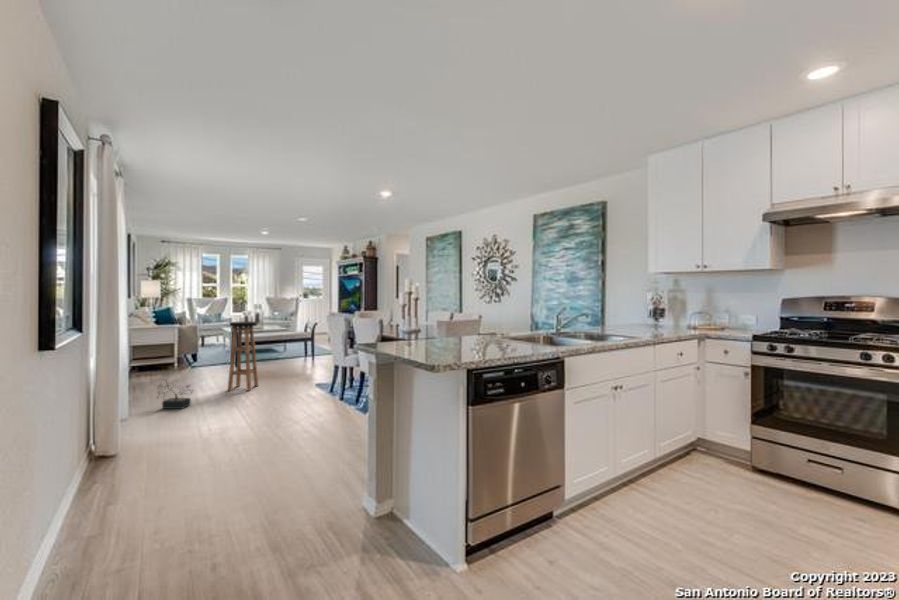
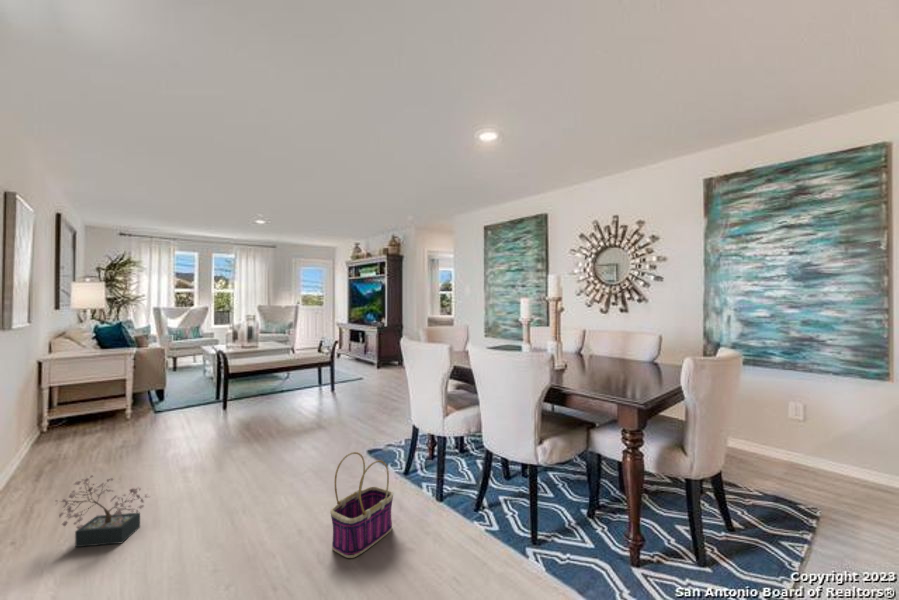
bar stool: present [228,321,258,391] -> none [215,349,267,472]
basket: none [279,369,313,415] -> present [330,452,393,558]

